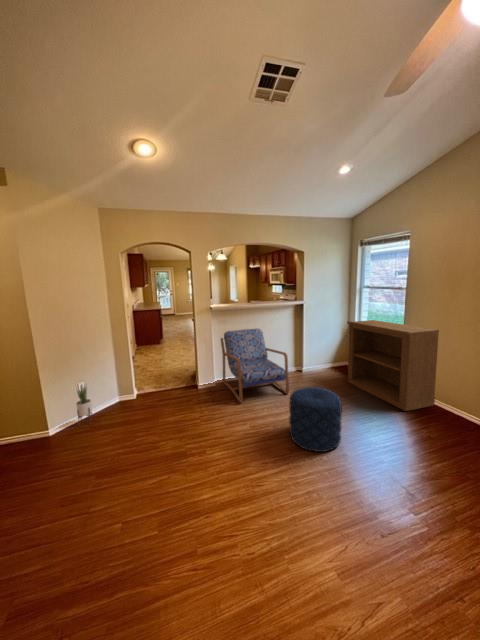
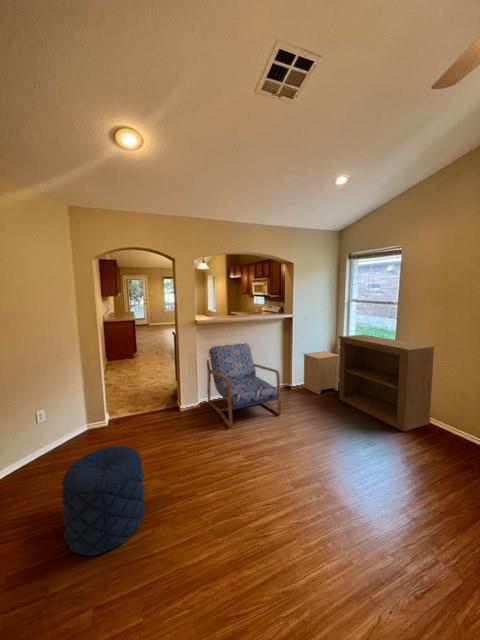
side table: none [315,337,351,378] -> present [304,351,339,394]
potted plant: present [76,384,93,426] -> none [33,410,55,466]
pouf: present [289,387,342,452] -> present [61,445,145,556]

